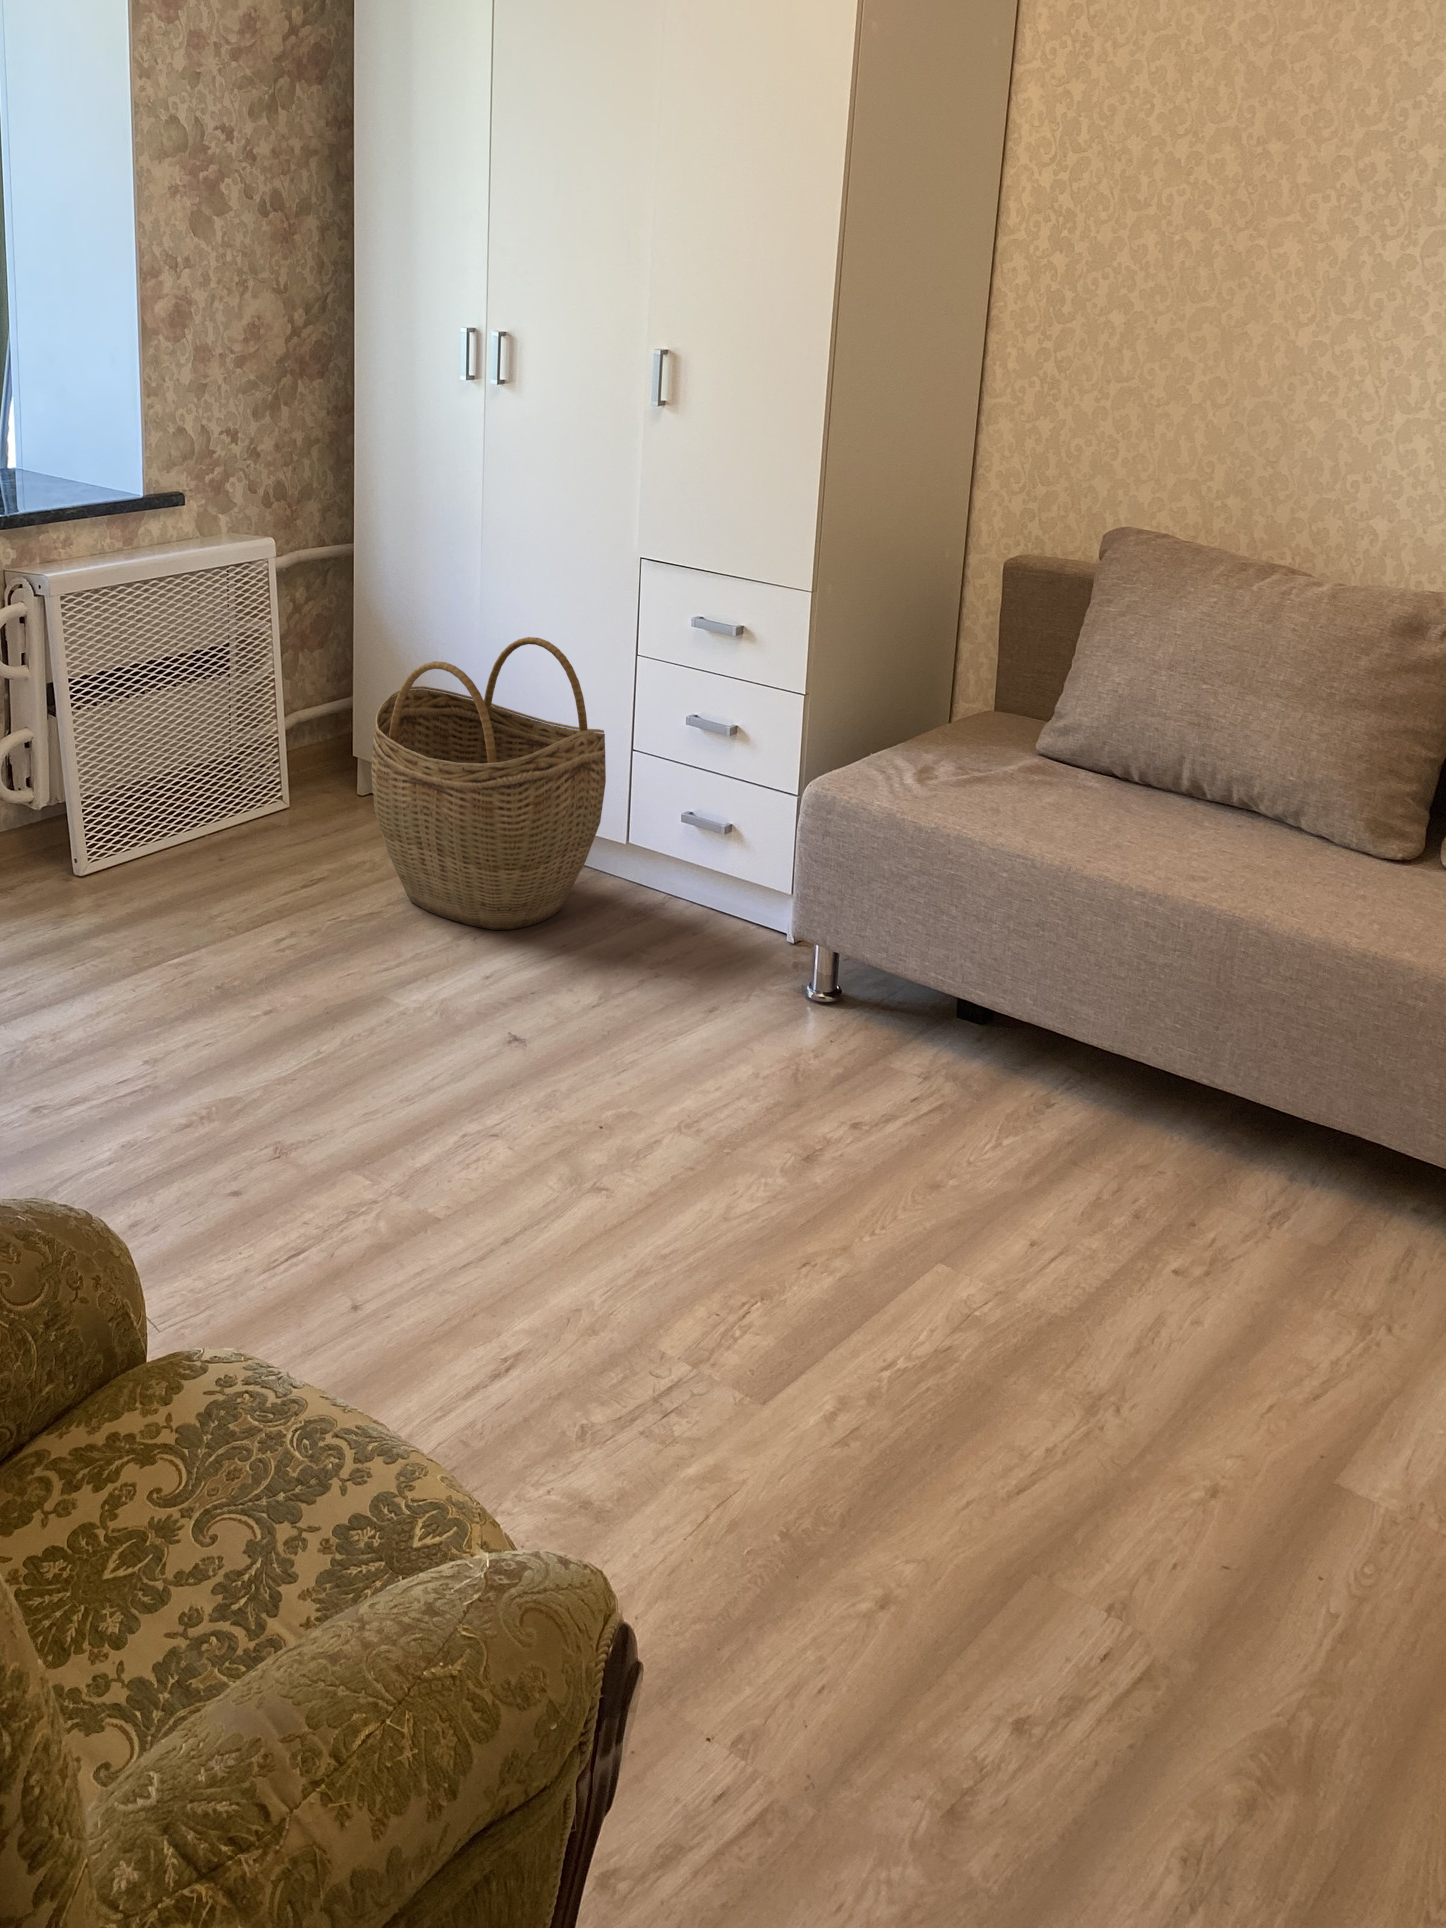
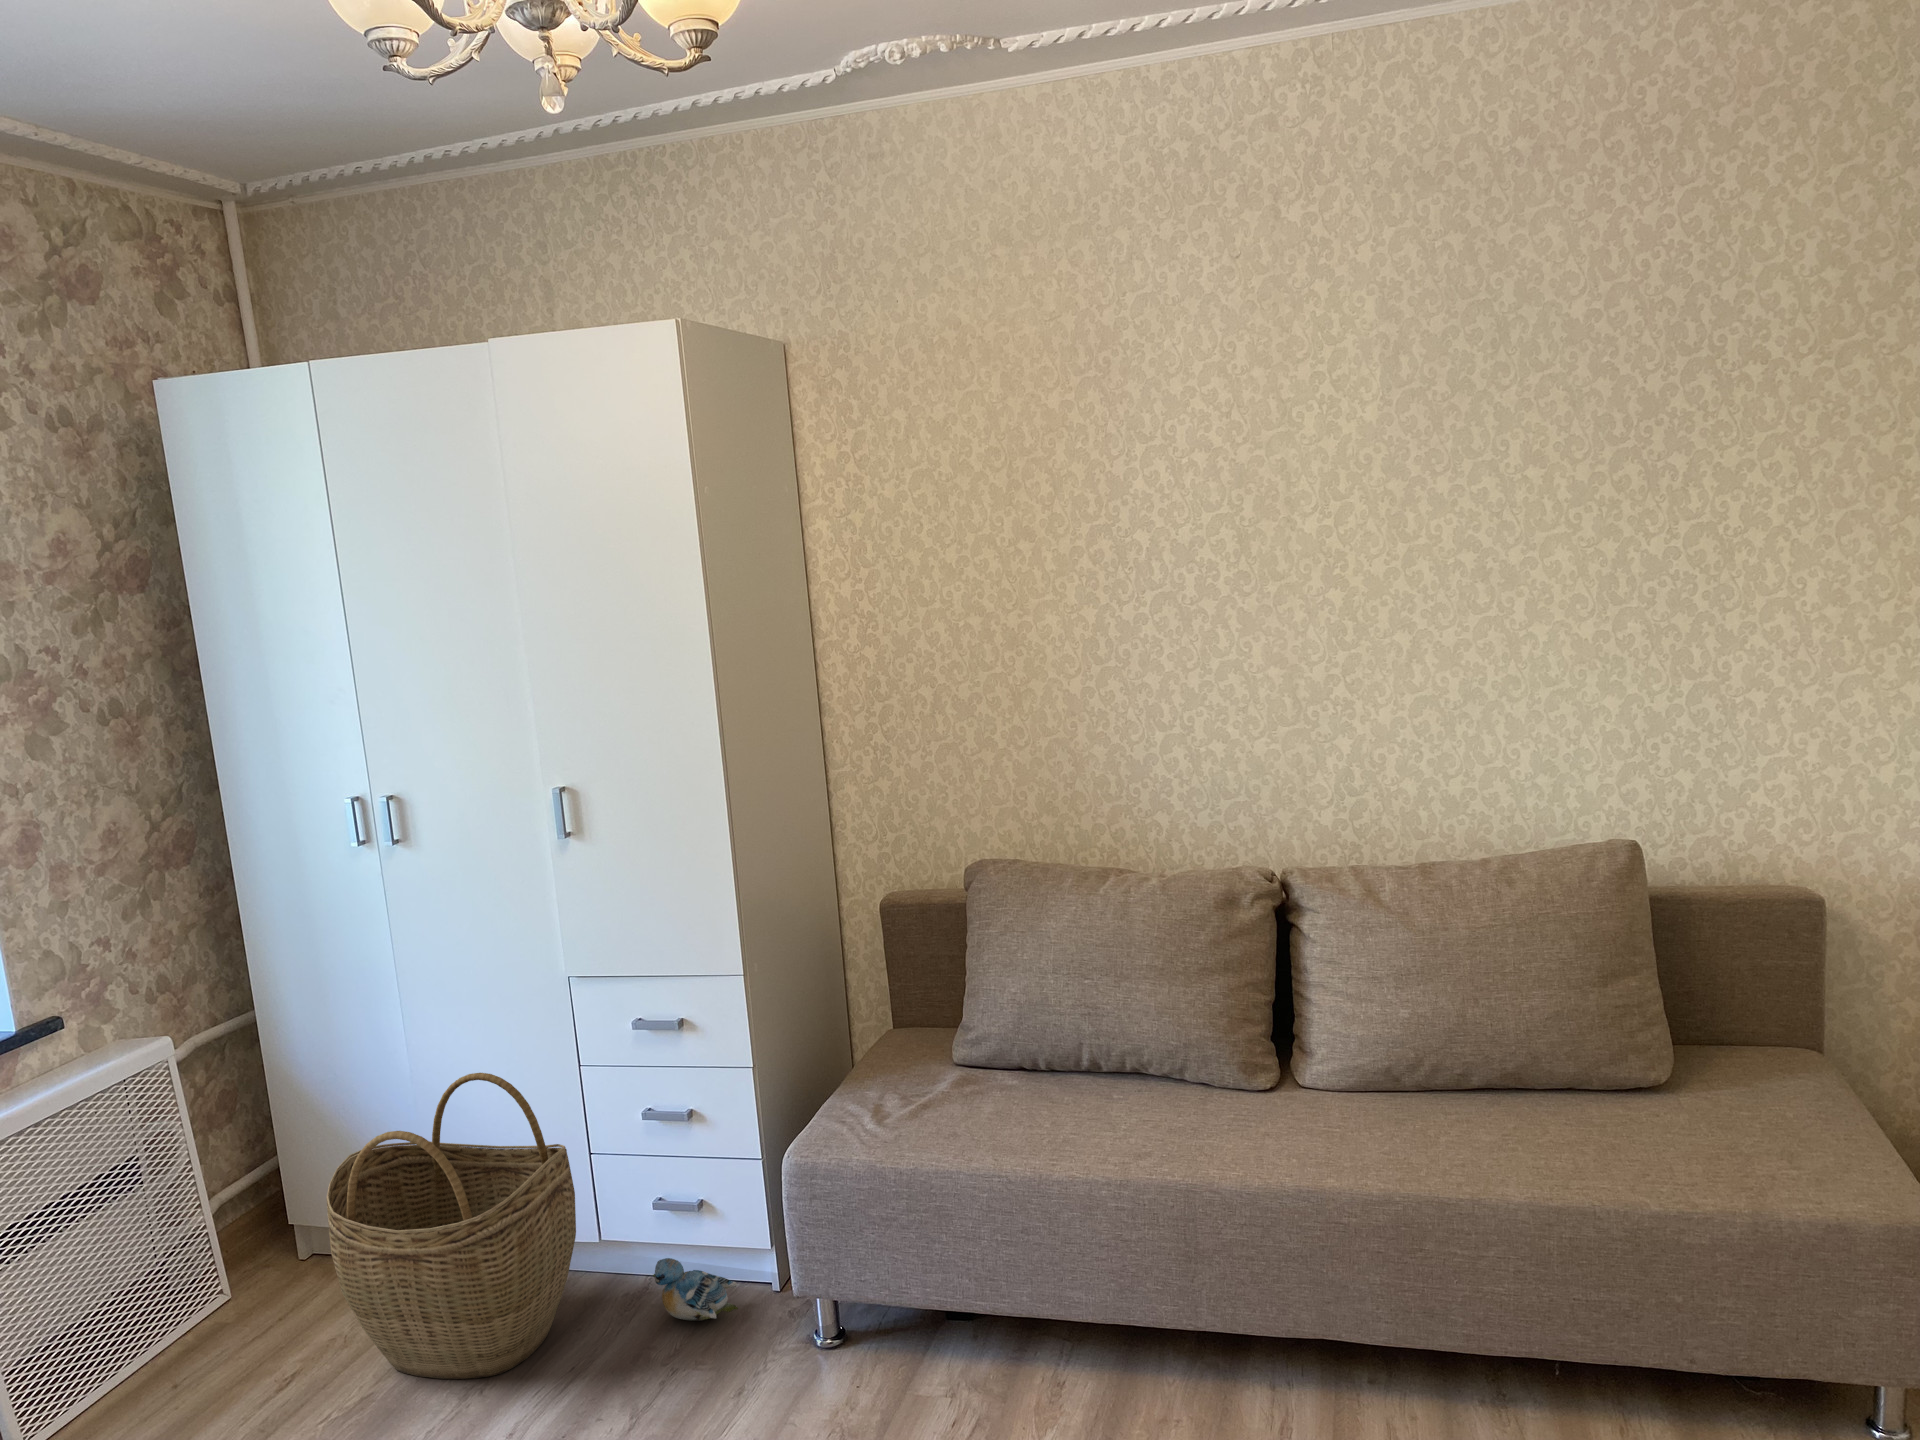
plush toy: none [666,873,749,945] -> present [653,1258,738,1321]

